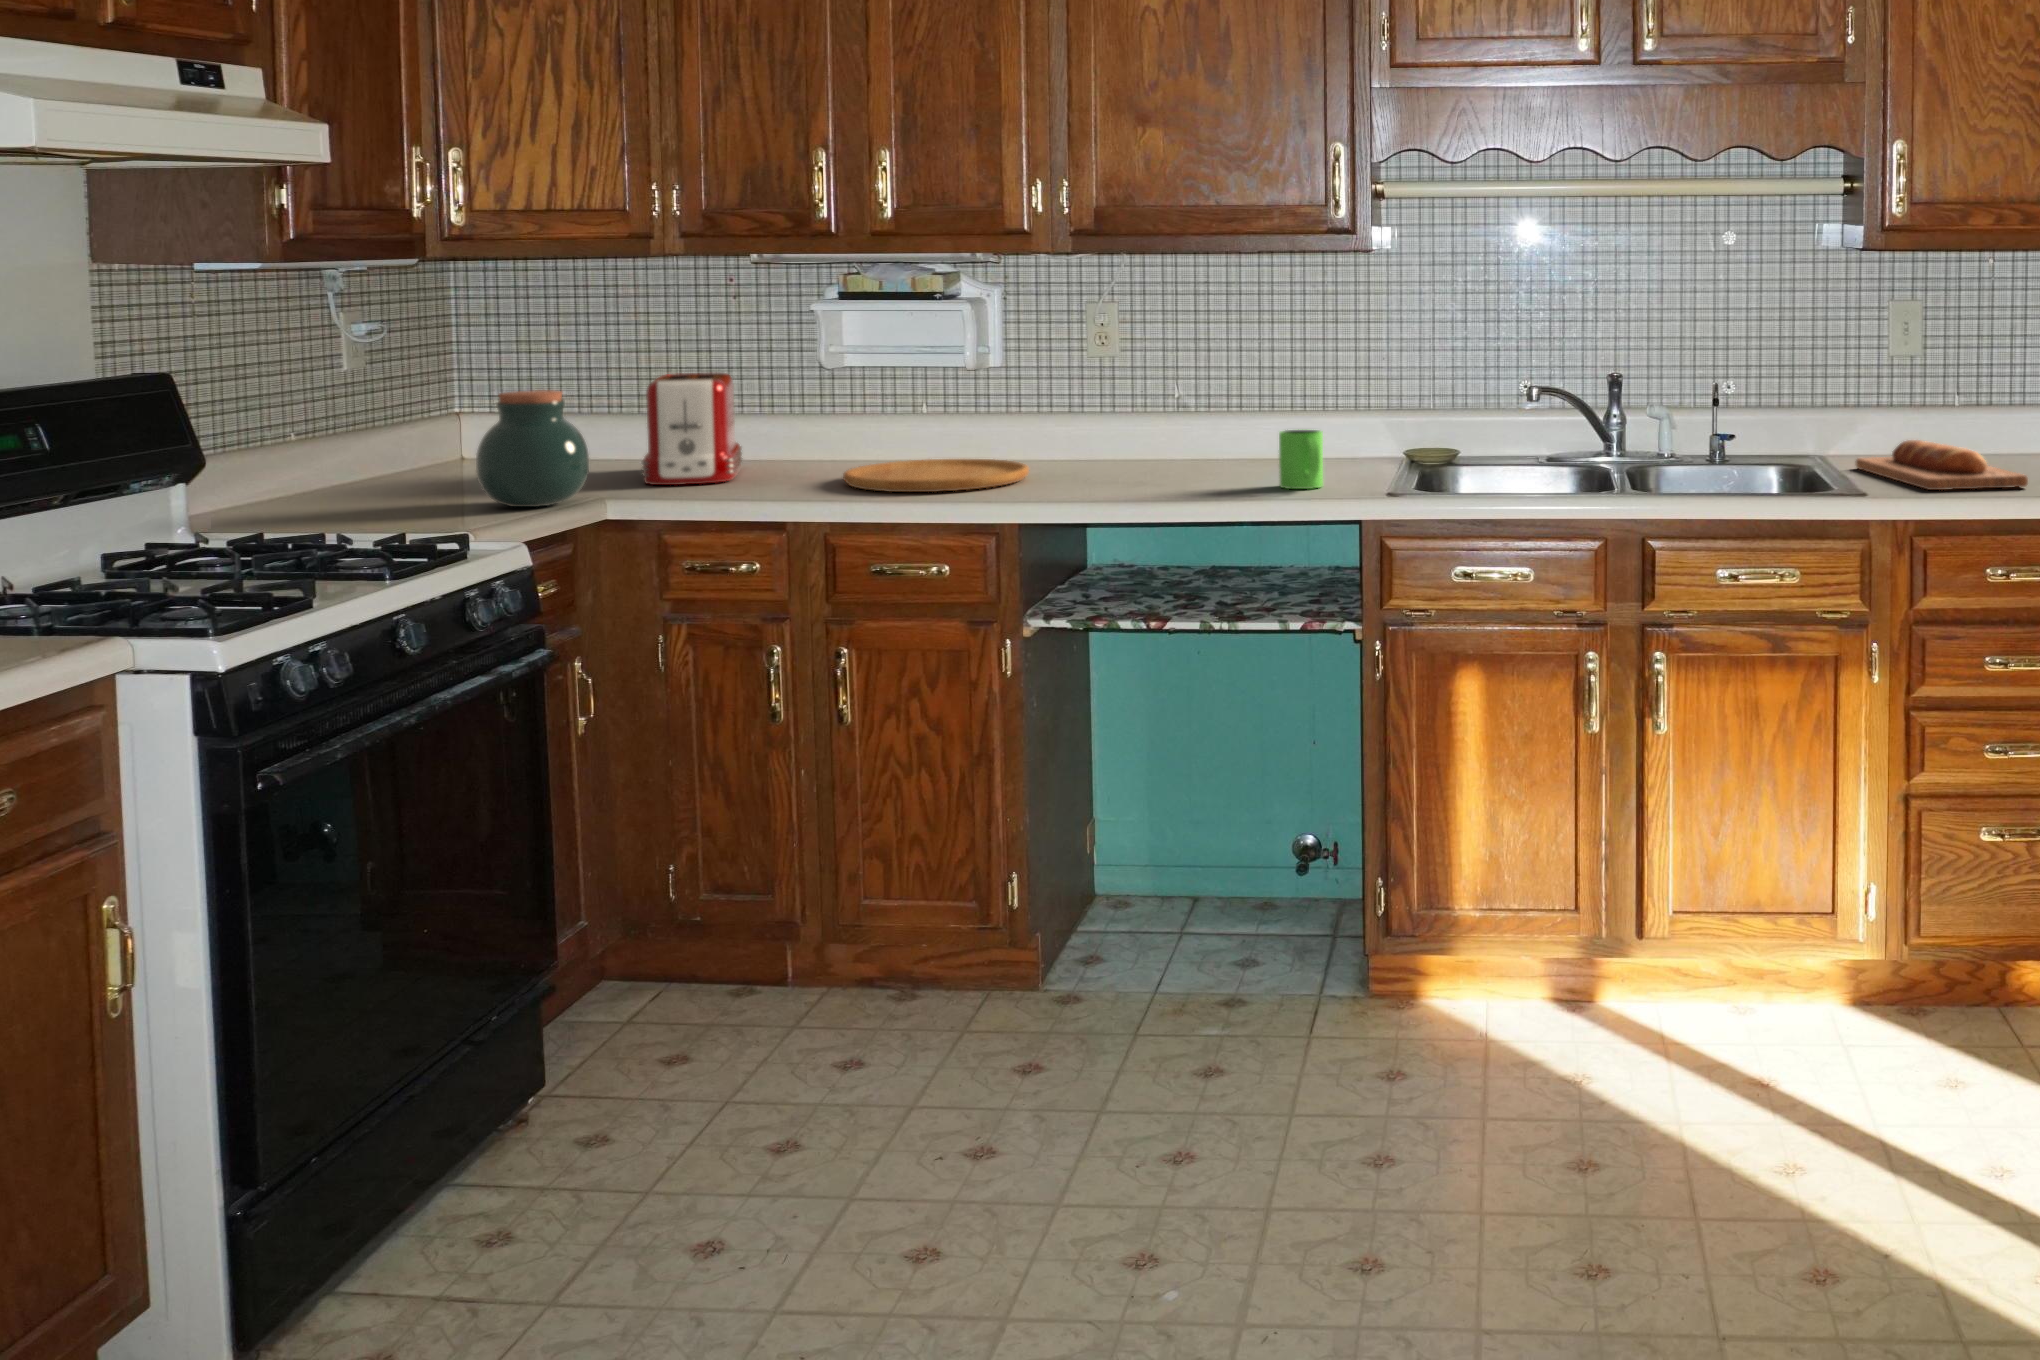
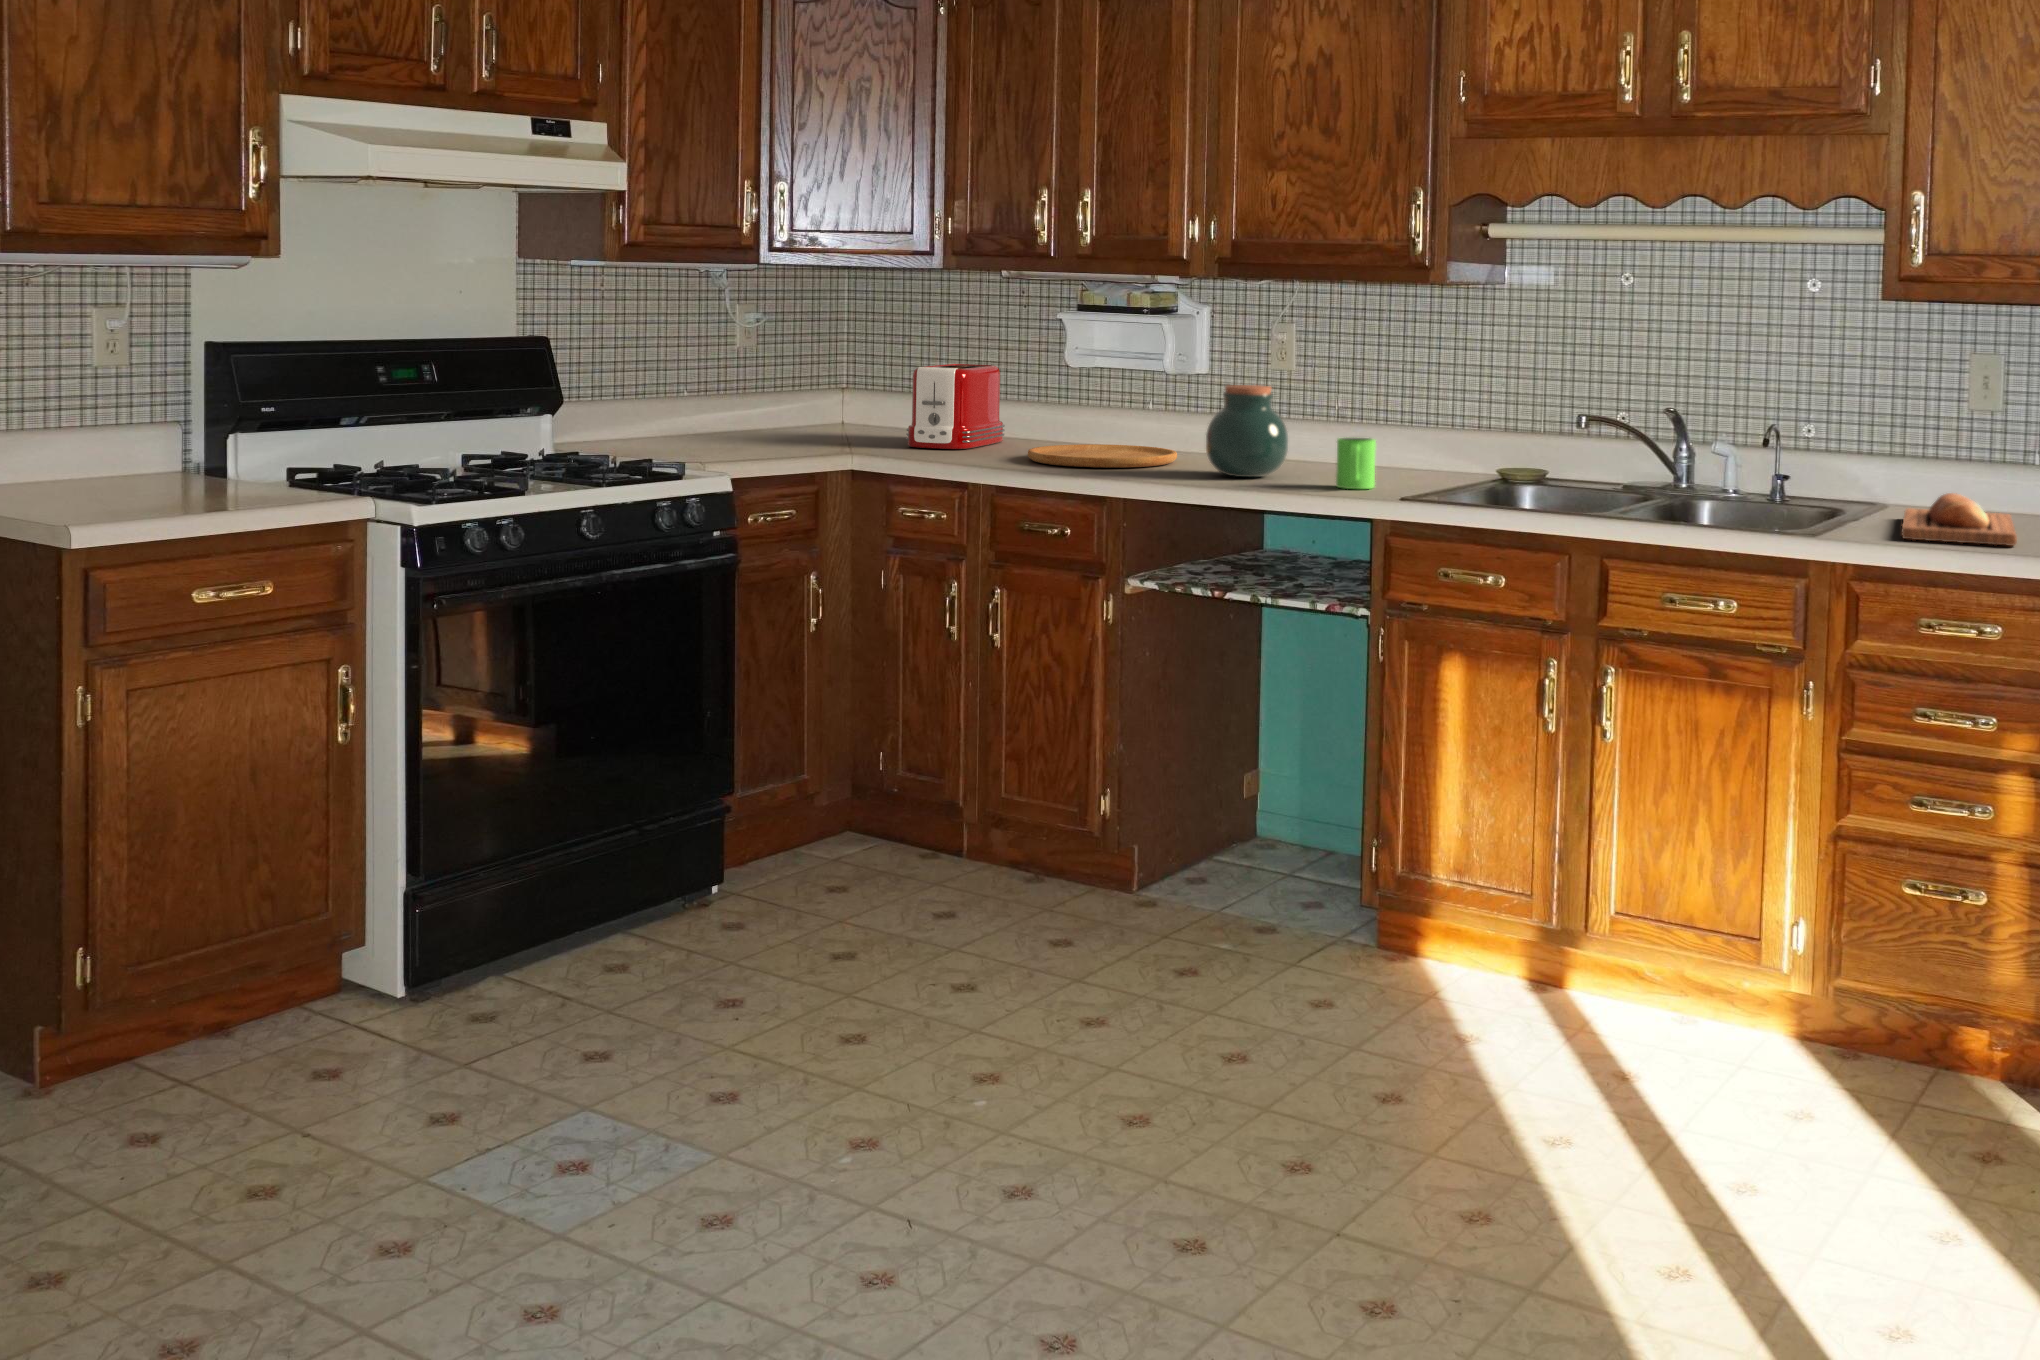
jar: present [476,390,589,507] -> present [1206,385,1288,477]

